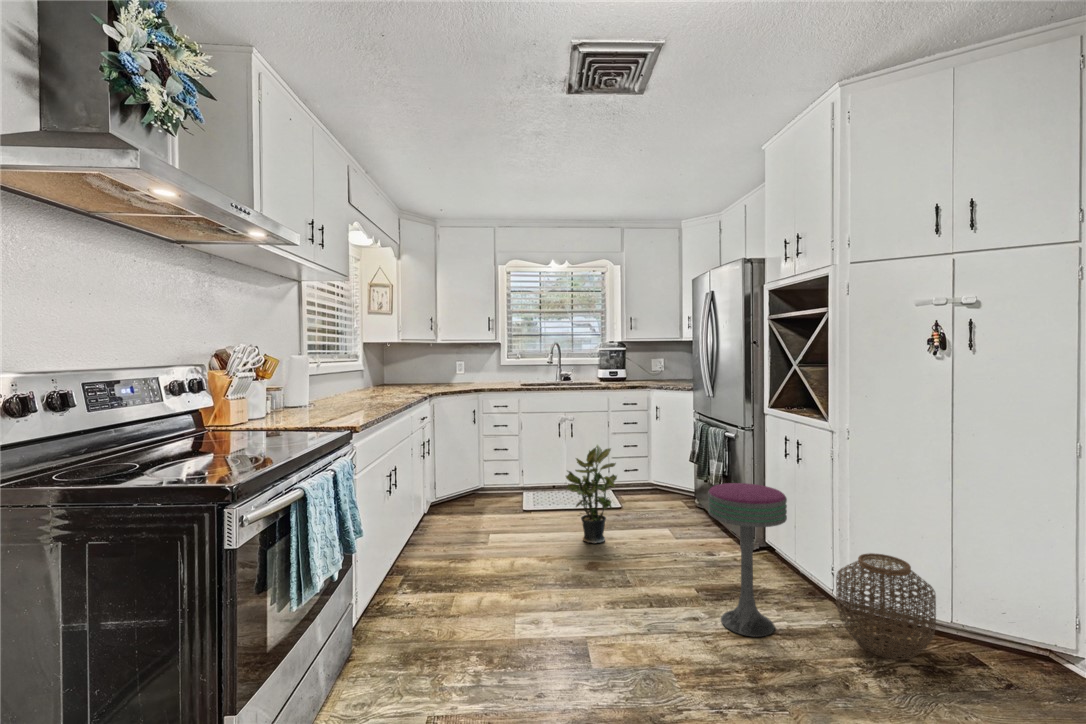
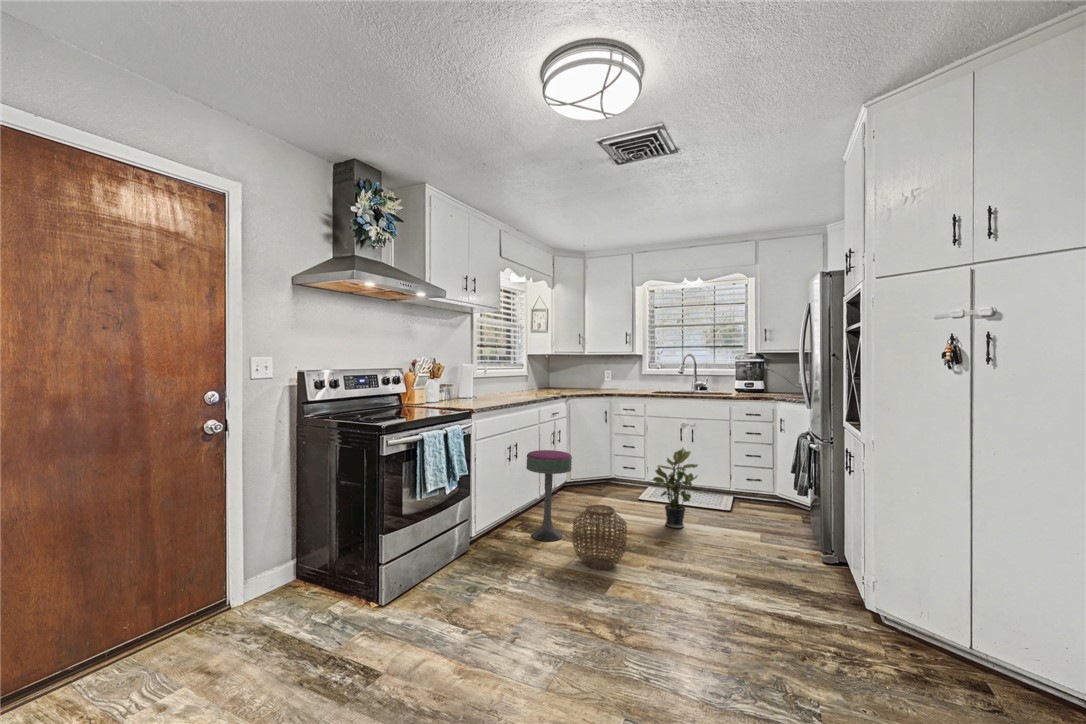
bar stool: present [708,483,787,637] -> present [526,450,572,541]
woven basket: present [836,553,936,660] -> present [572,505,627,570]

